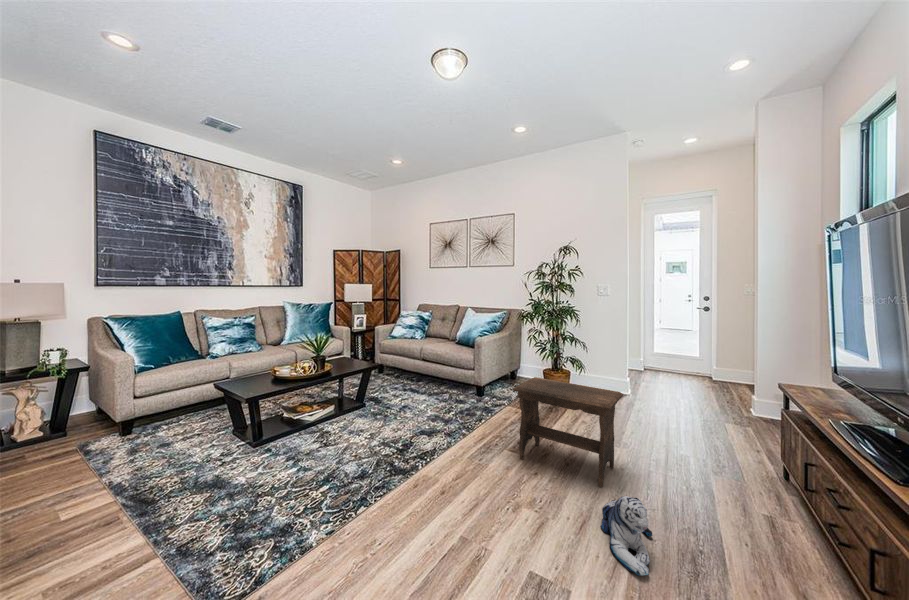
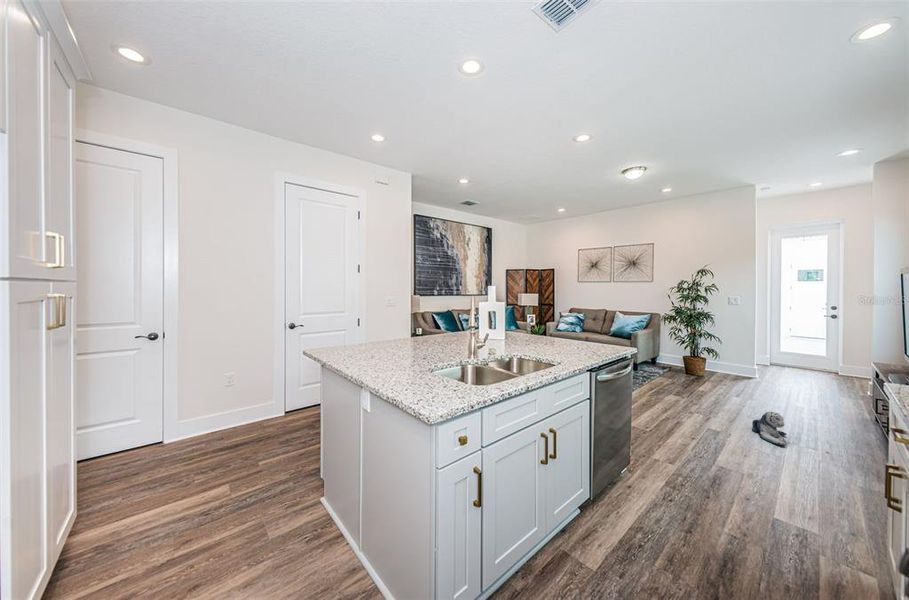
footstool: present [513,377,623,487] -> none [682,356,762,418]

